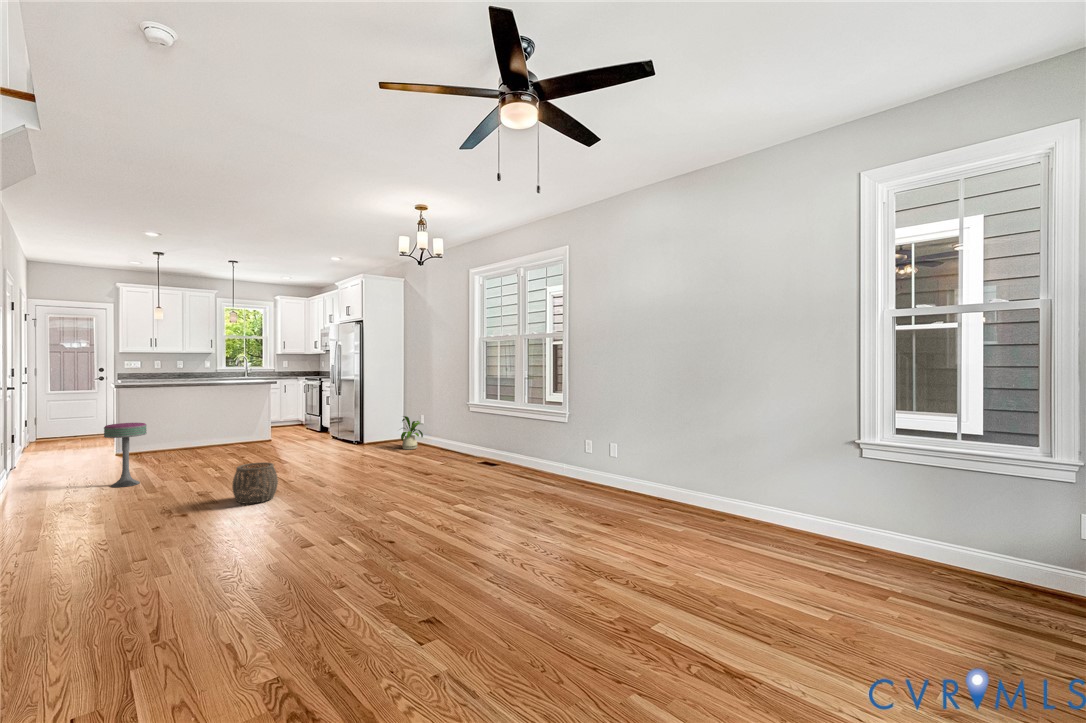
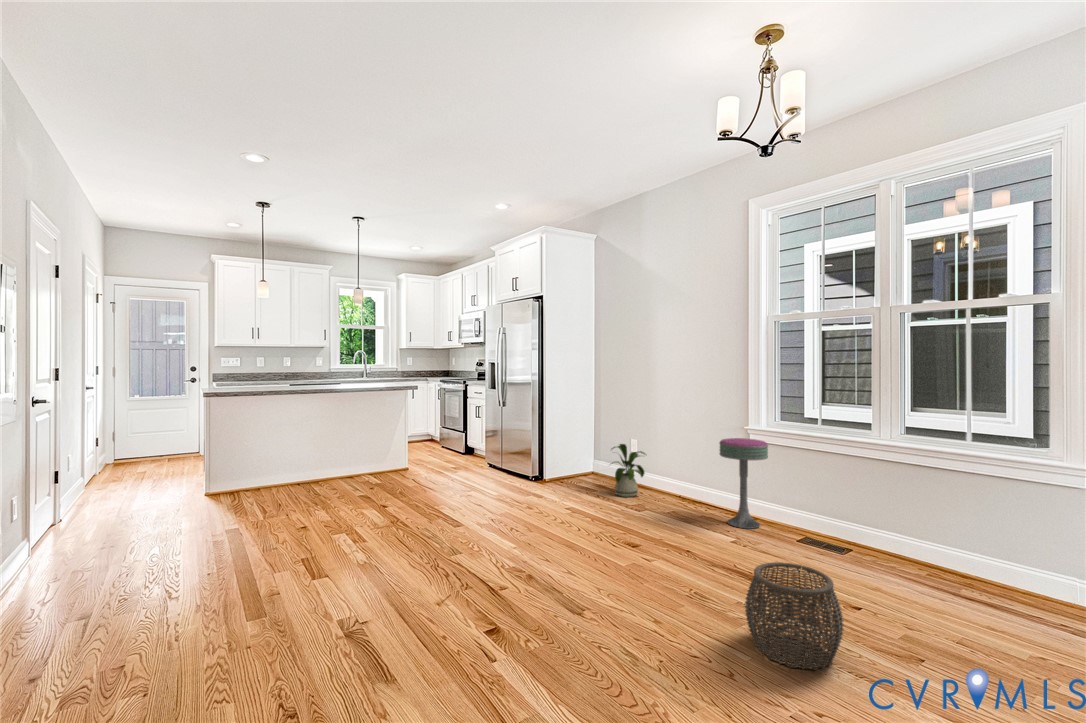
bar stool: present [104,423,147,487] -> present [720,438,768,529]
woven basket: present [232,462,278,504] -> present [745,562,844,670]

